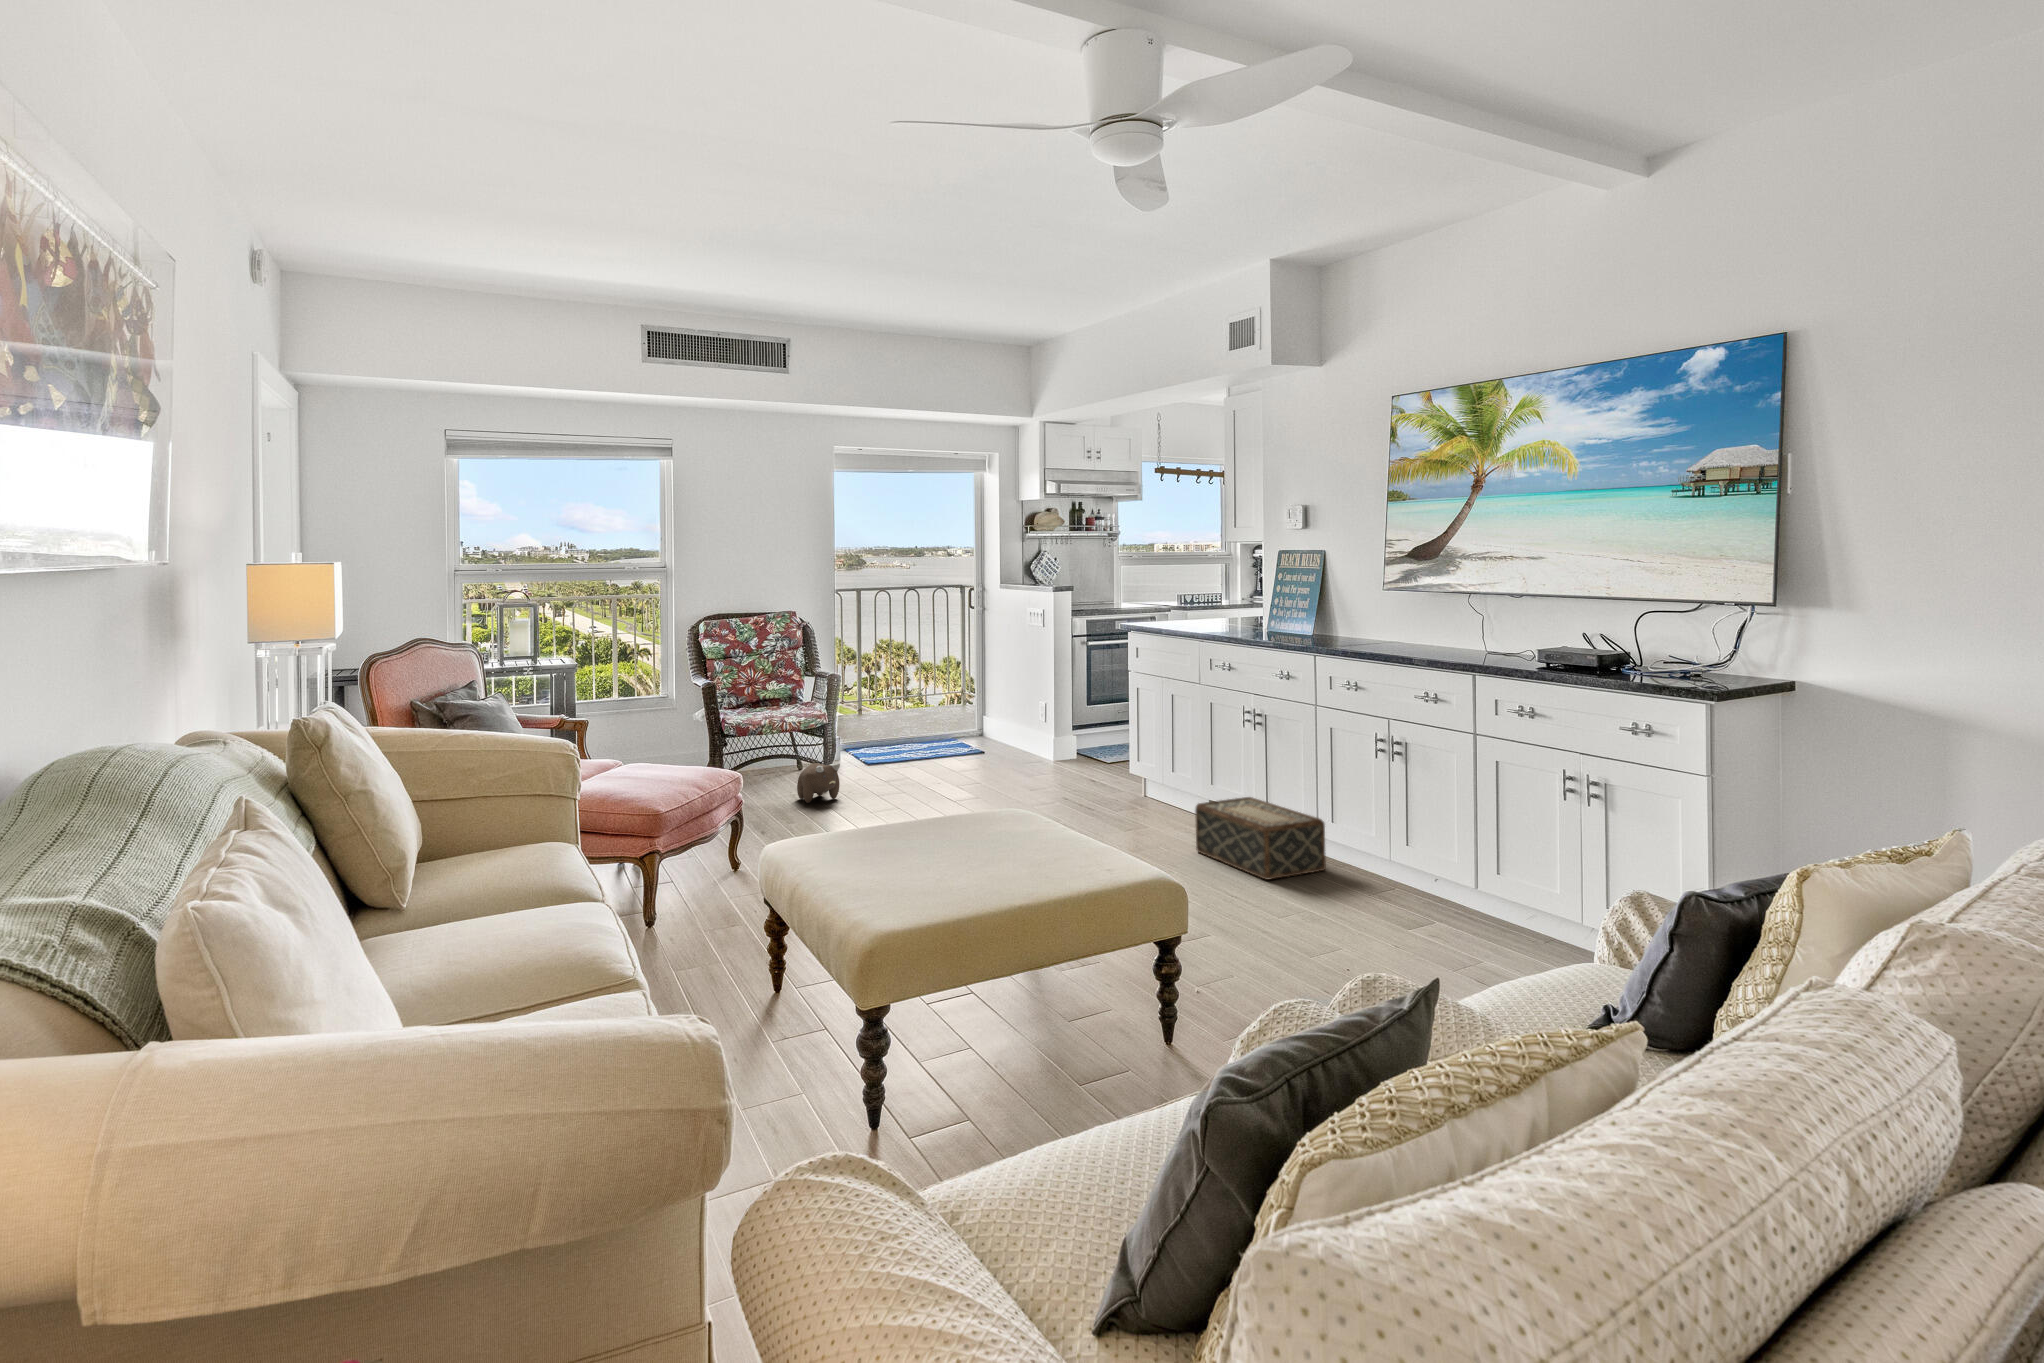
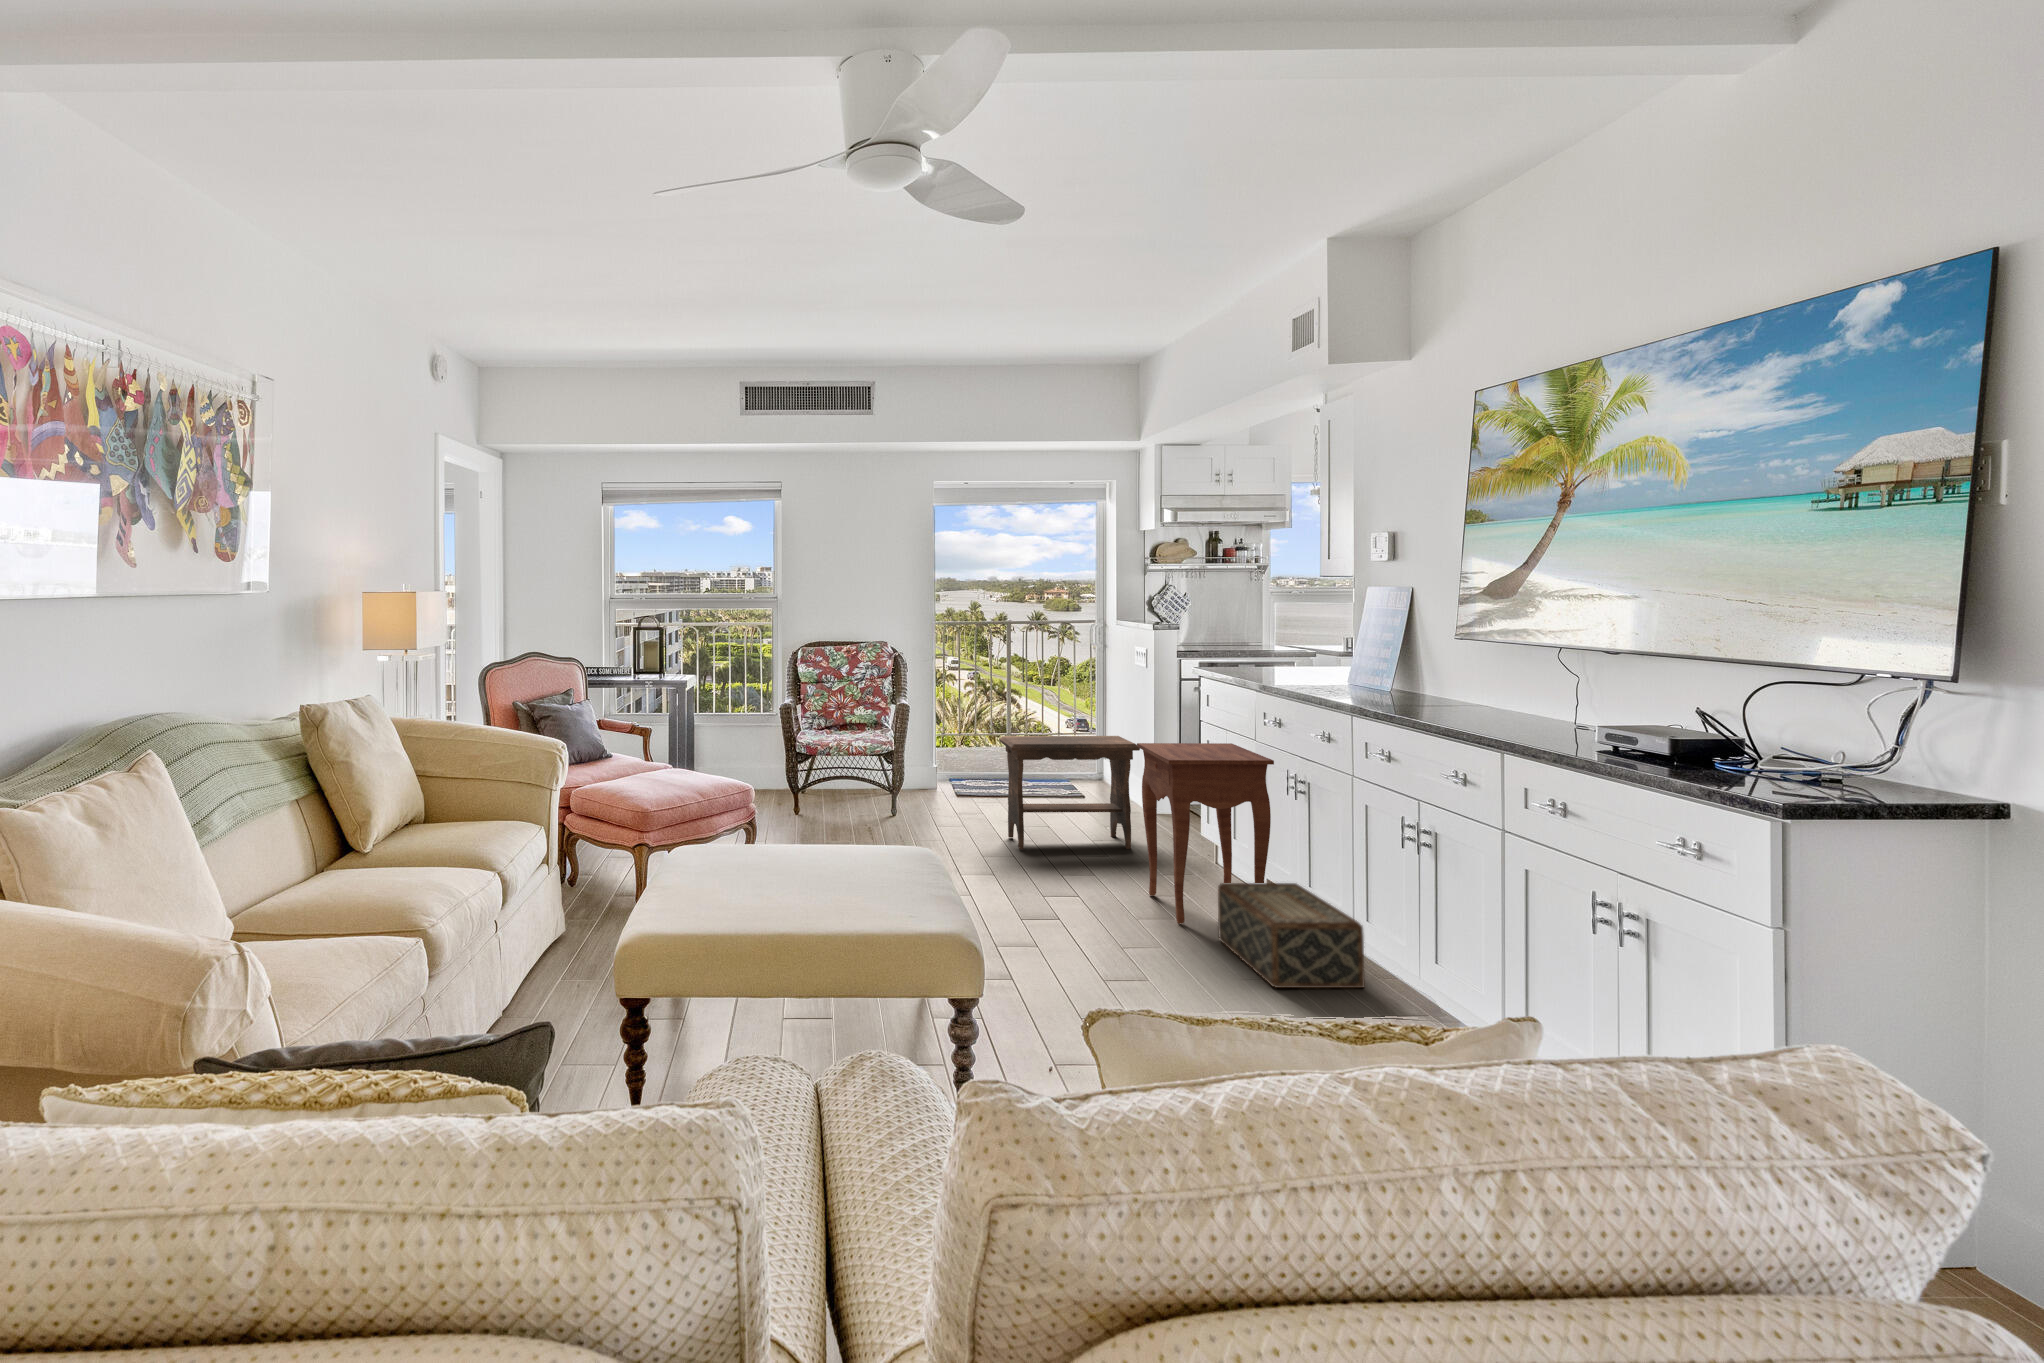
side table: none [1100,688,1225,843] -> present [1137,743,1274,924]
footstool: none [940,690,1070,801] -> present [999,736,1140,849]
plush toy: present [797,763,840,803] -> none [854,793,894,833]

